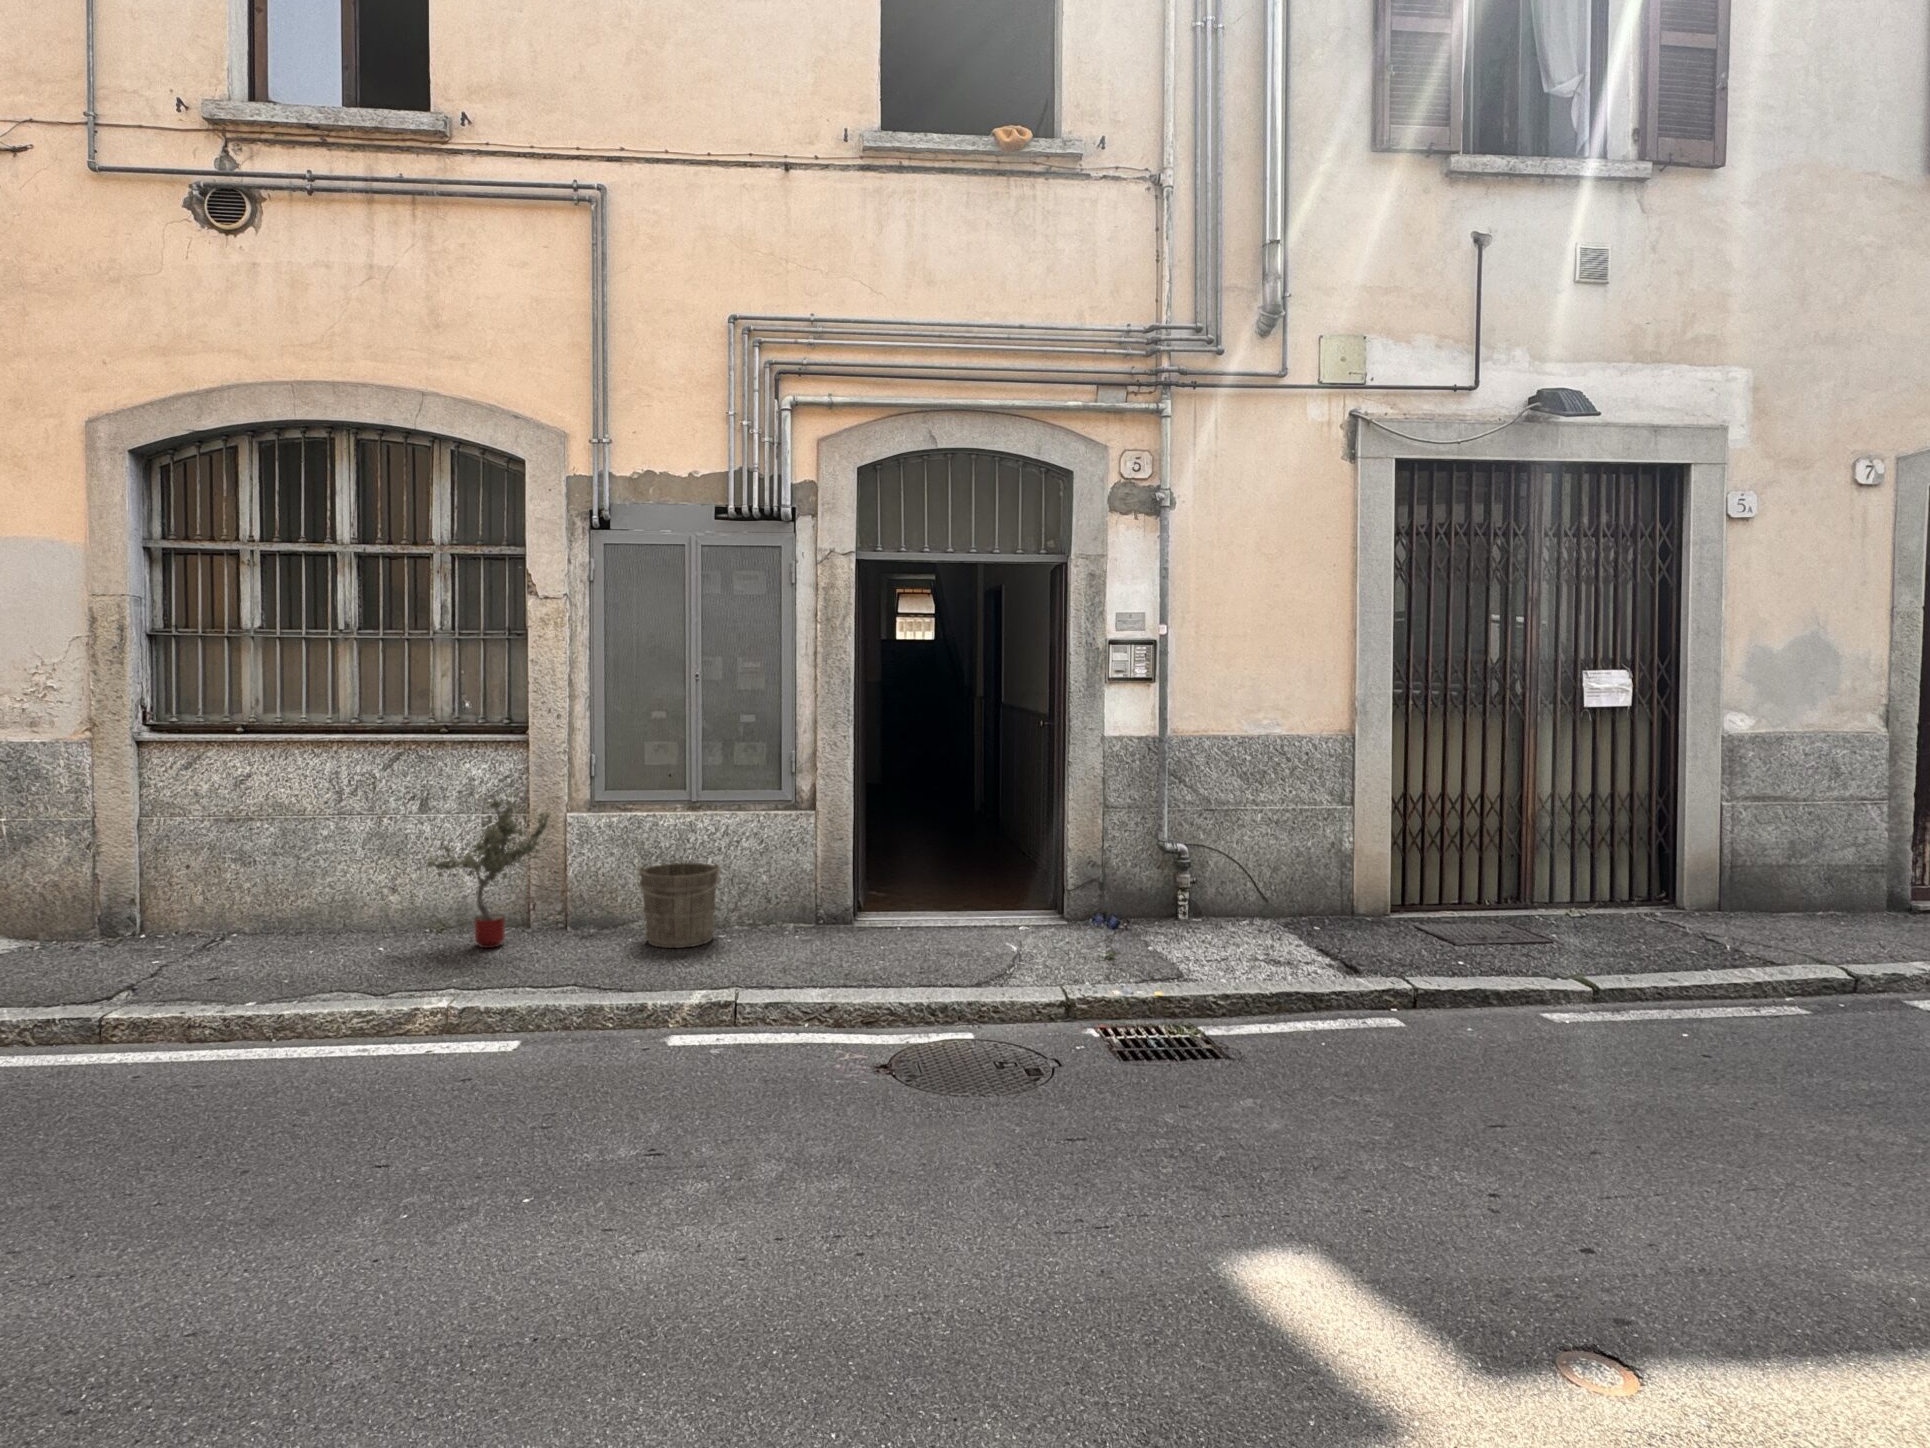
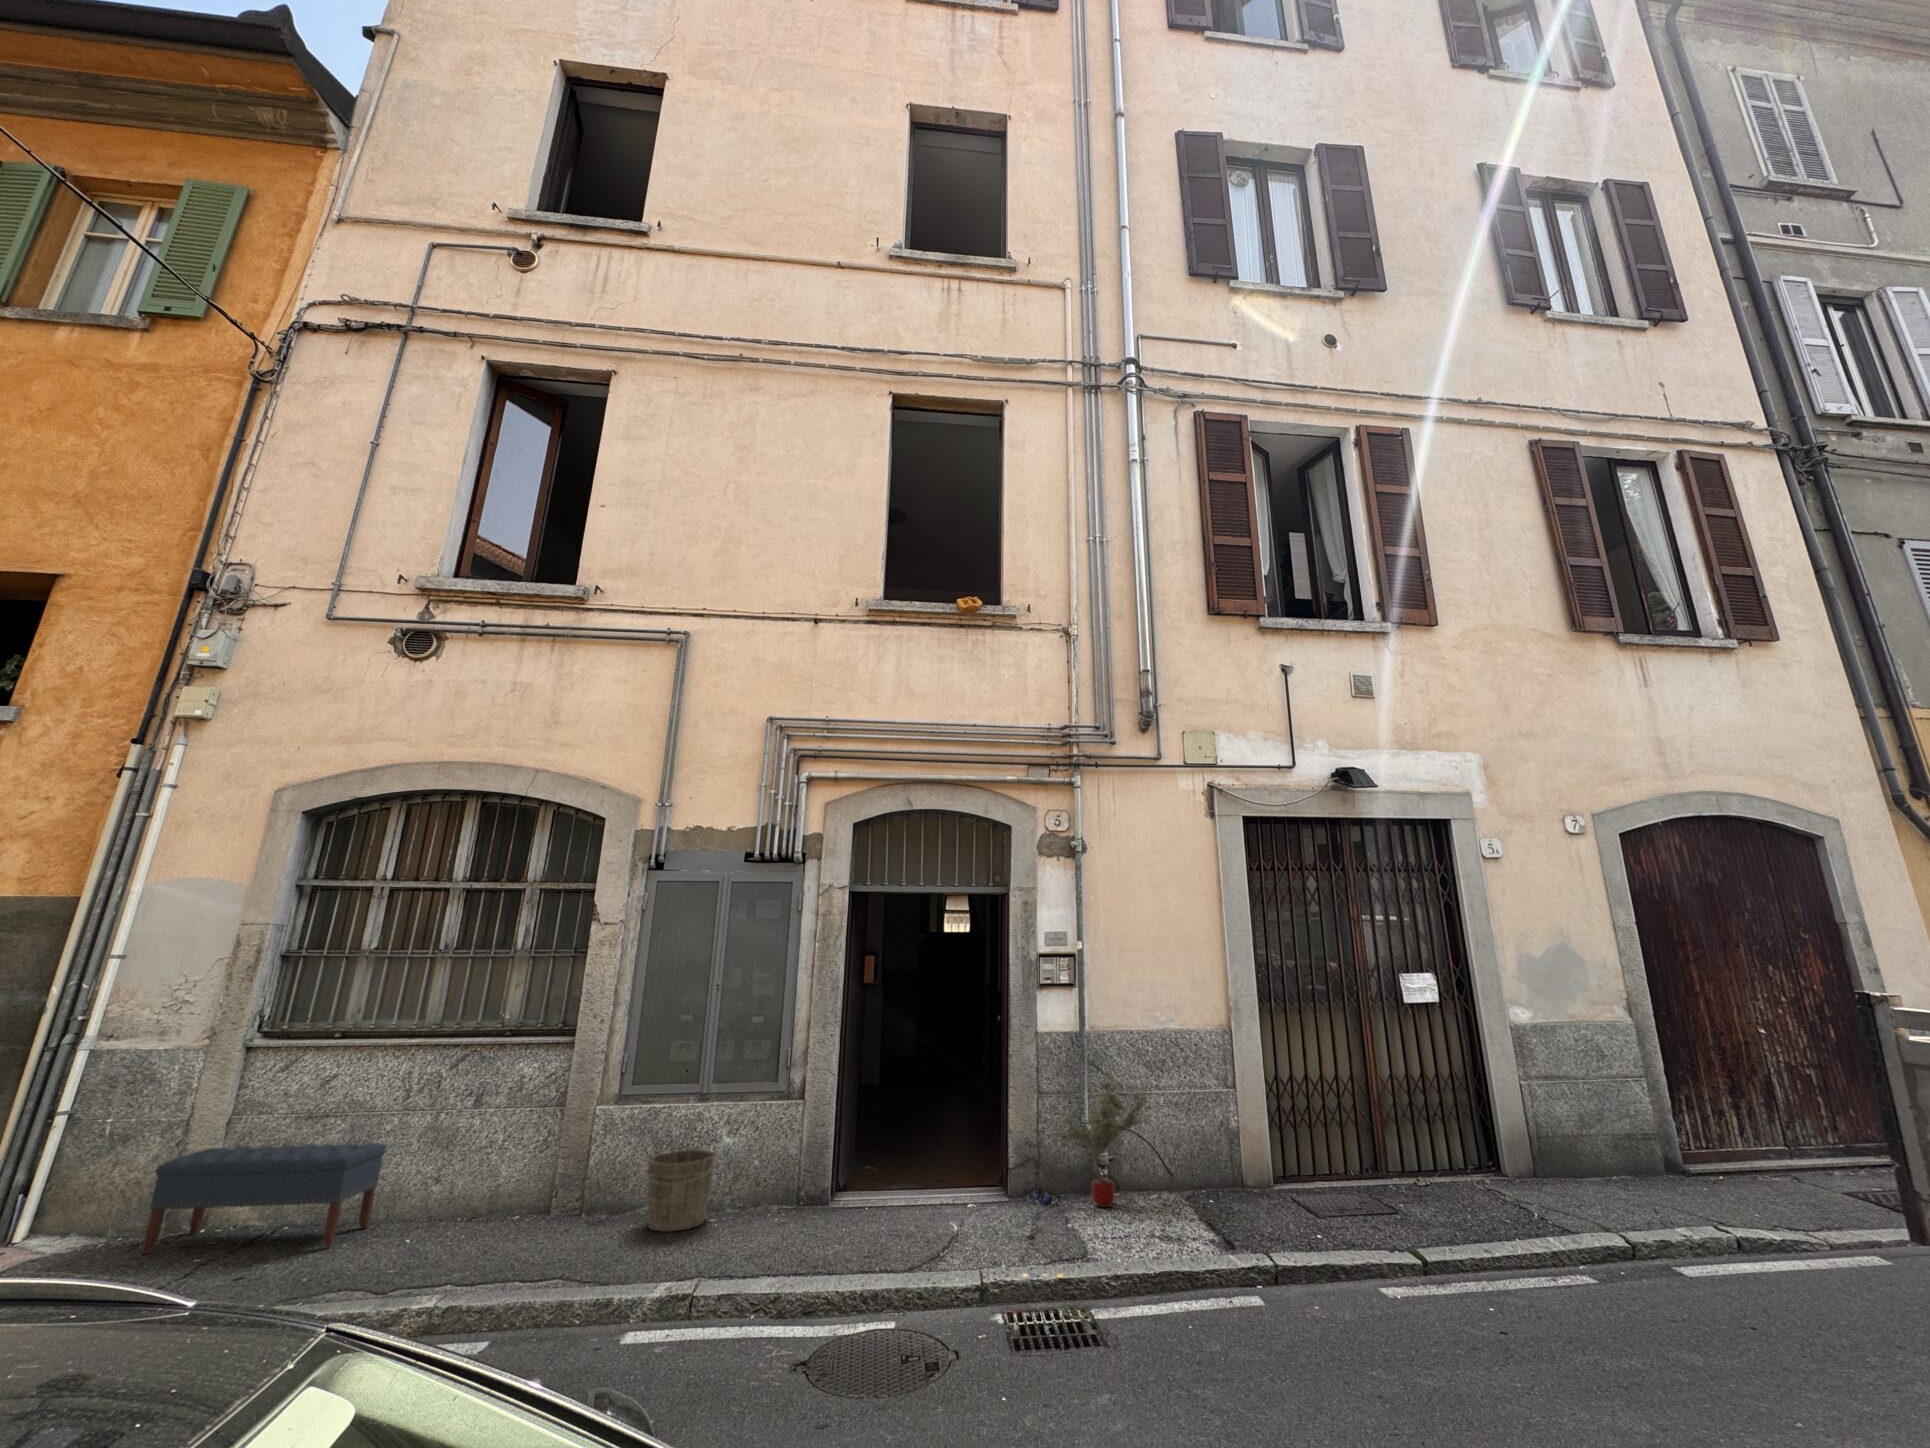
potted tree: present [426,792,551,948] -> present [1054,1075,1147,1207]
bench: none [76,850,326,961] -> present [142,1143,386,1254]

